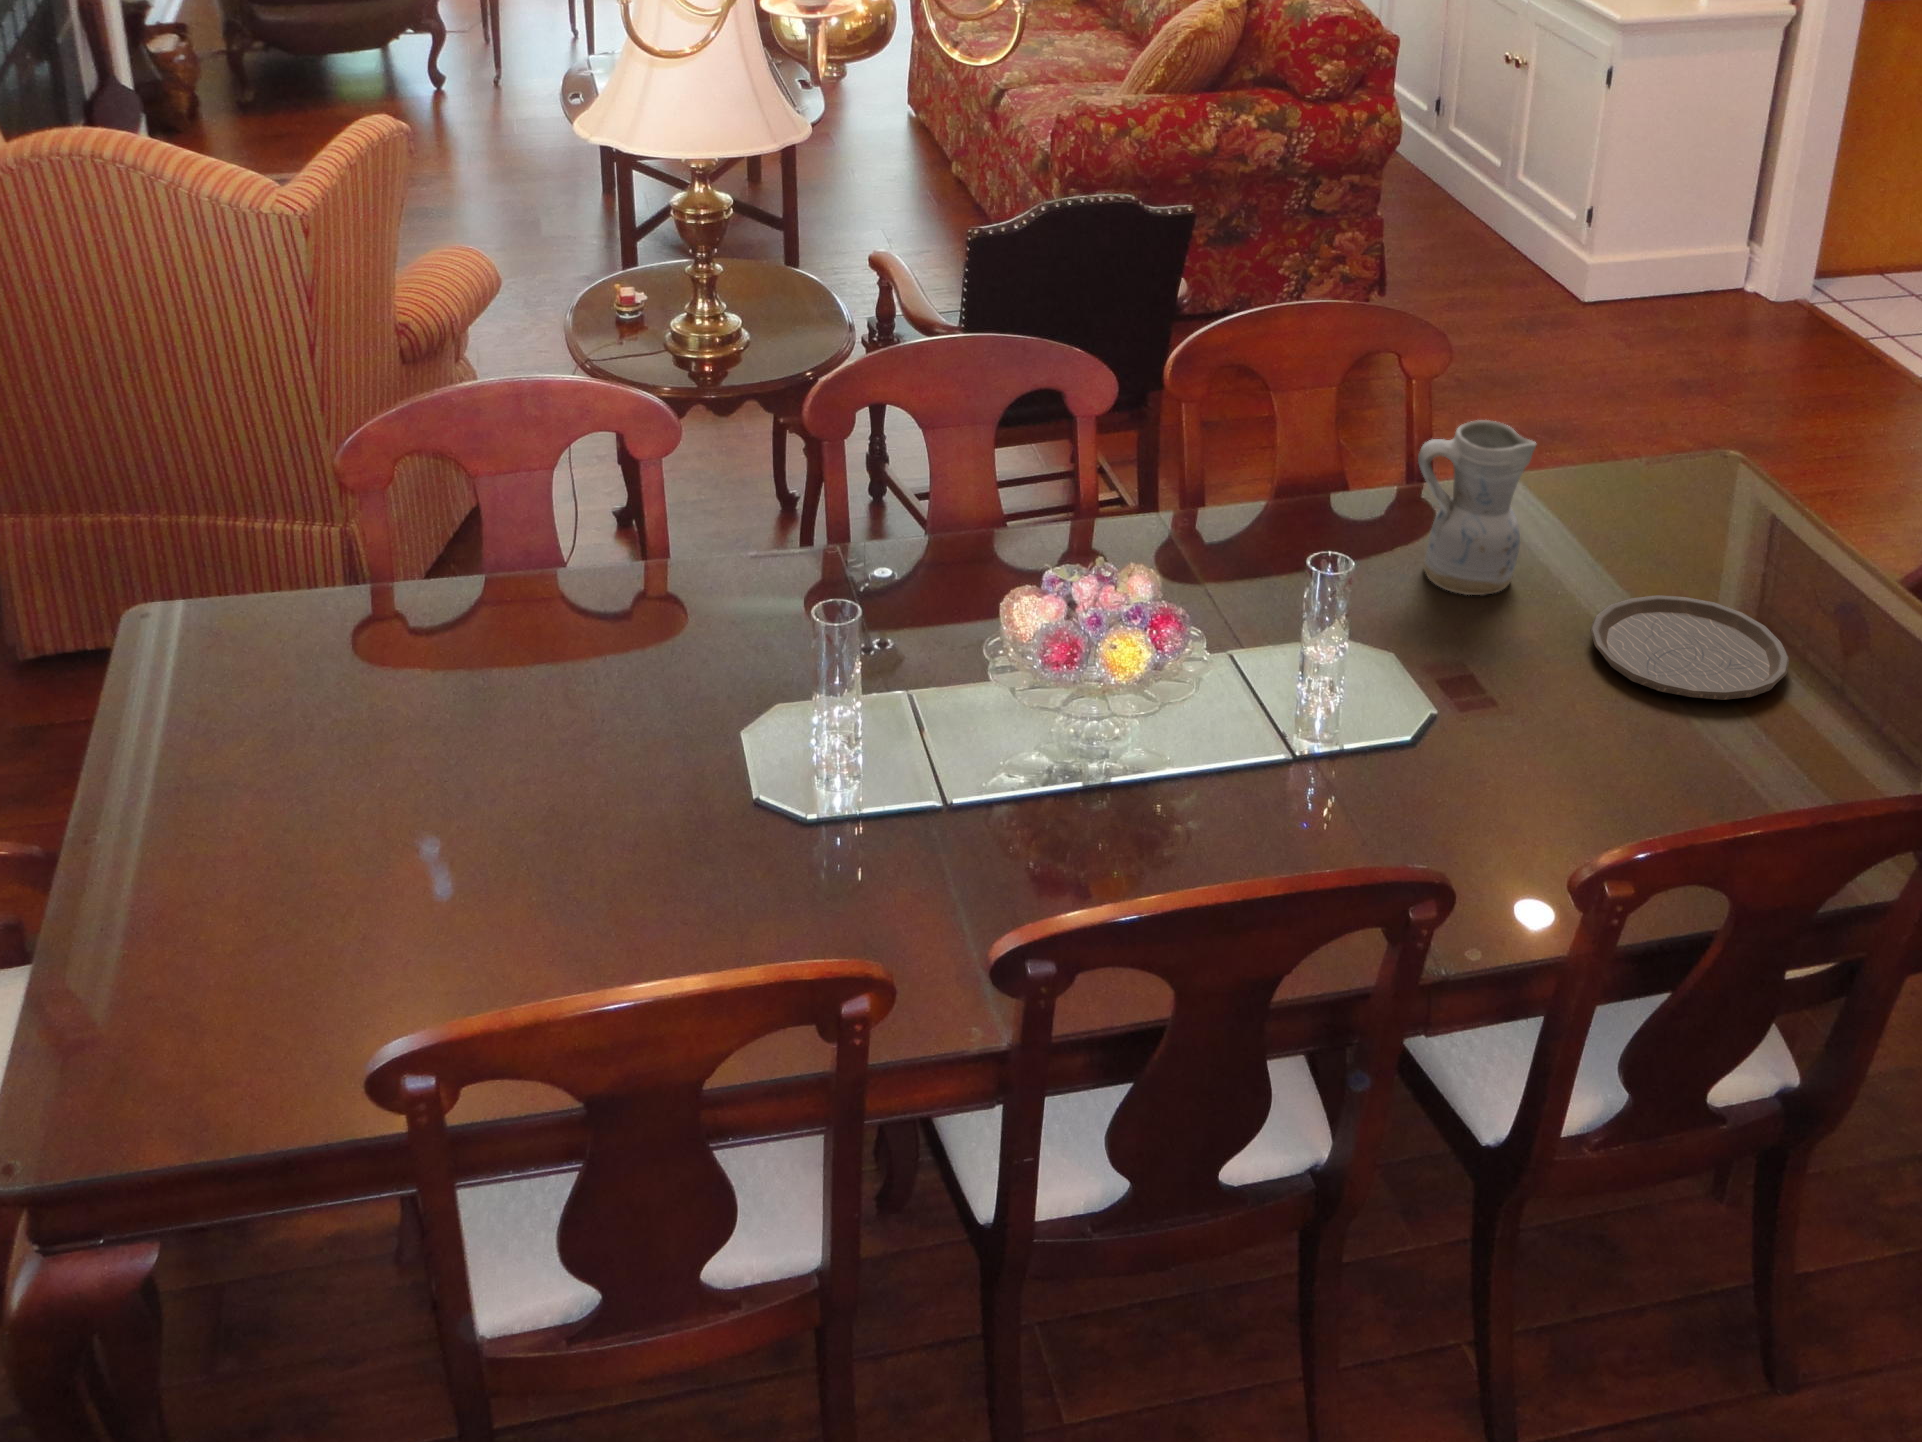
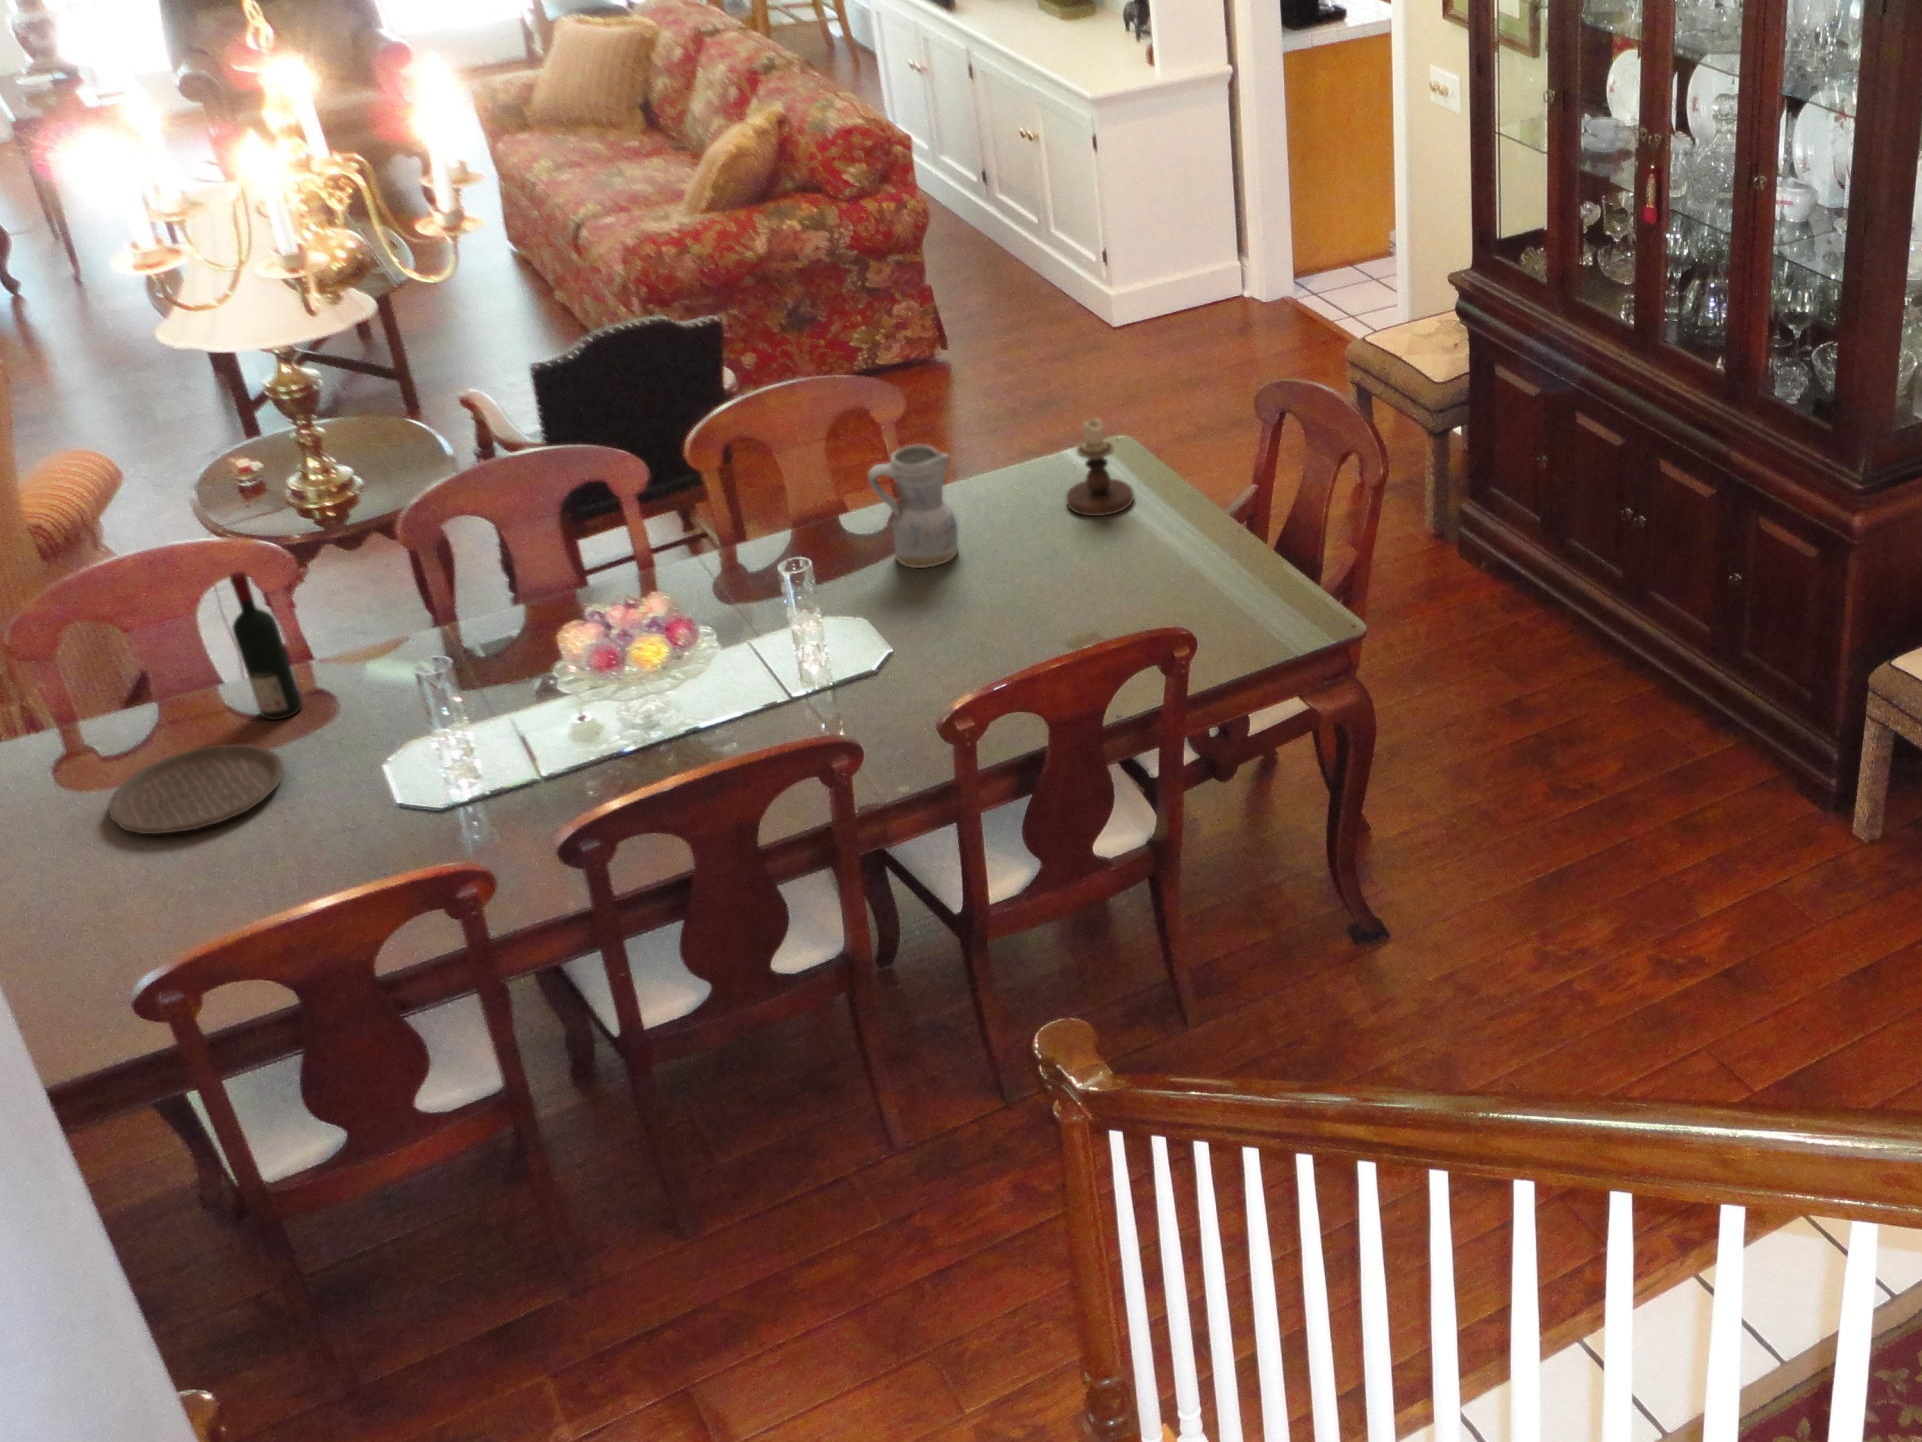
candlestick: none [1658,427,1758,568] -> present [1066,418,1134,516]
wine bottle: none [601,430,658,633] -> present [230,571,303,720]
plate: present [1590,595,1789,700] -> present [108,744,284,834]

